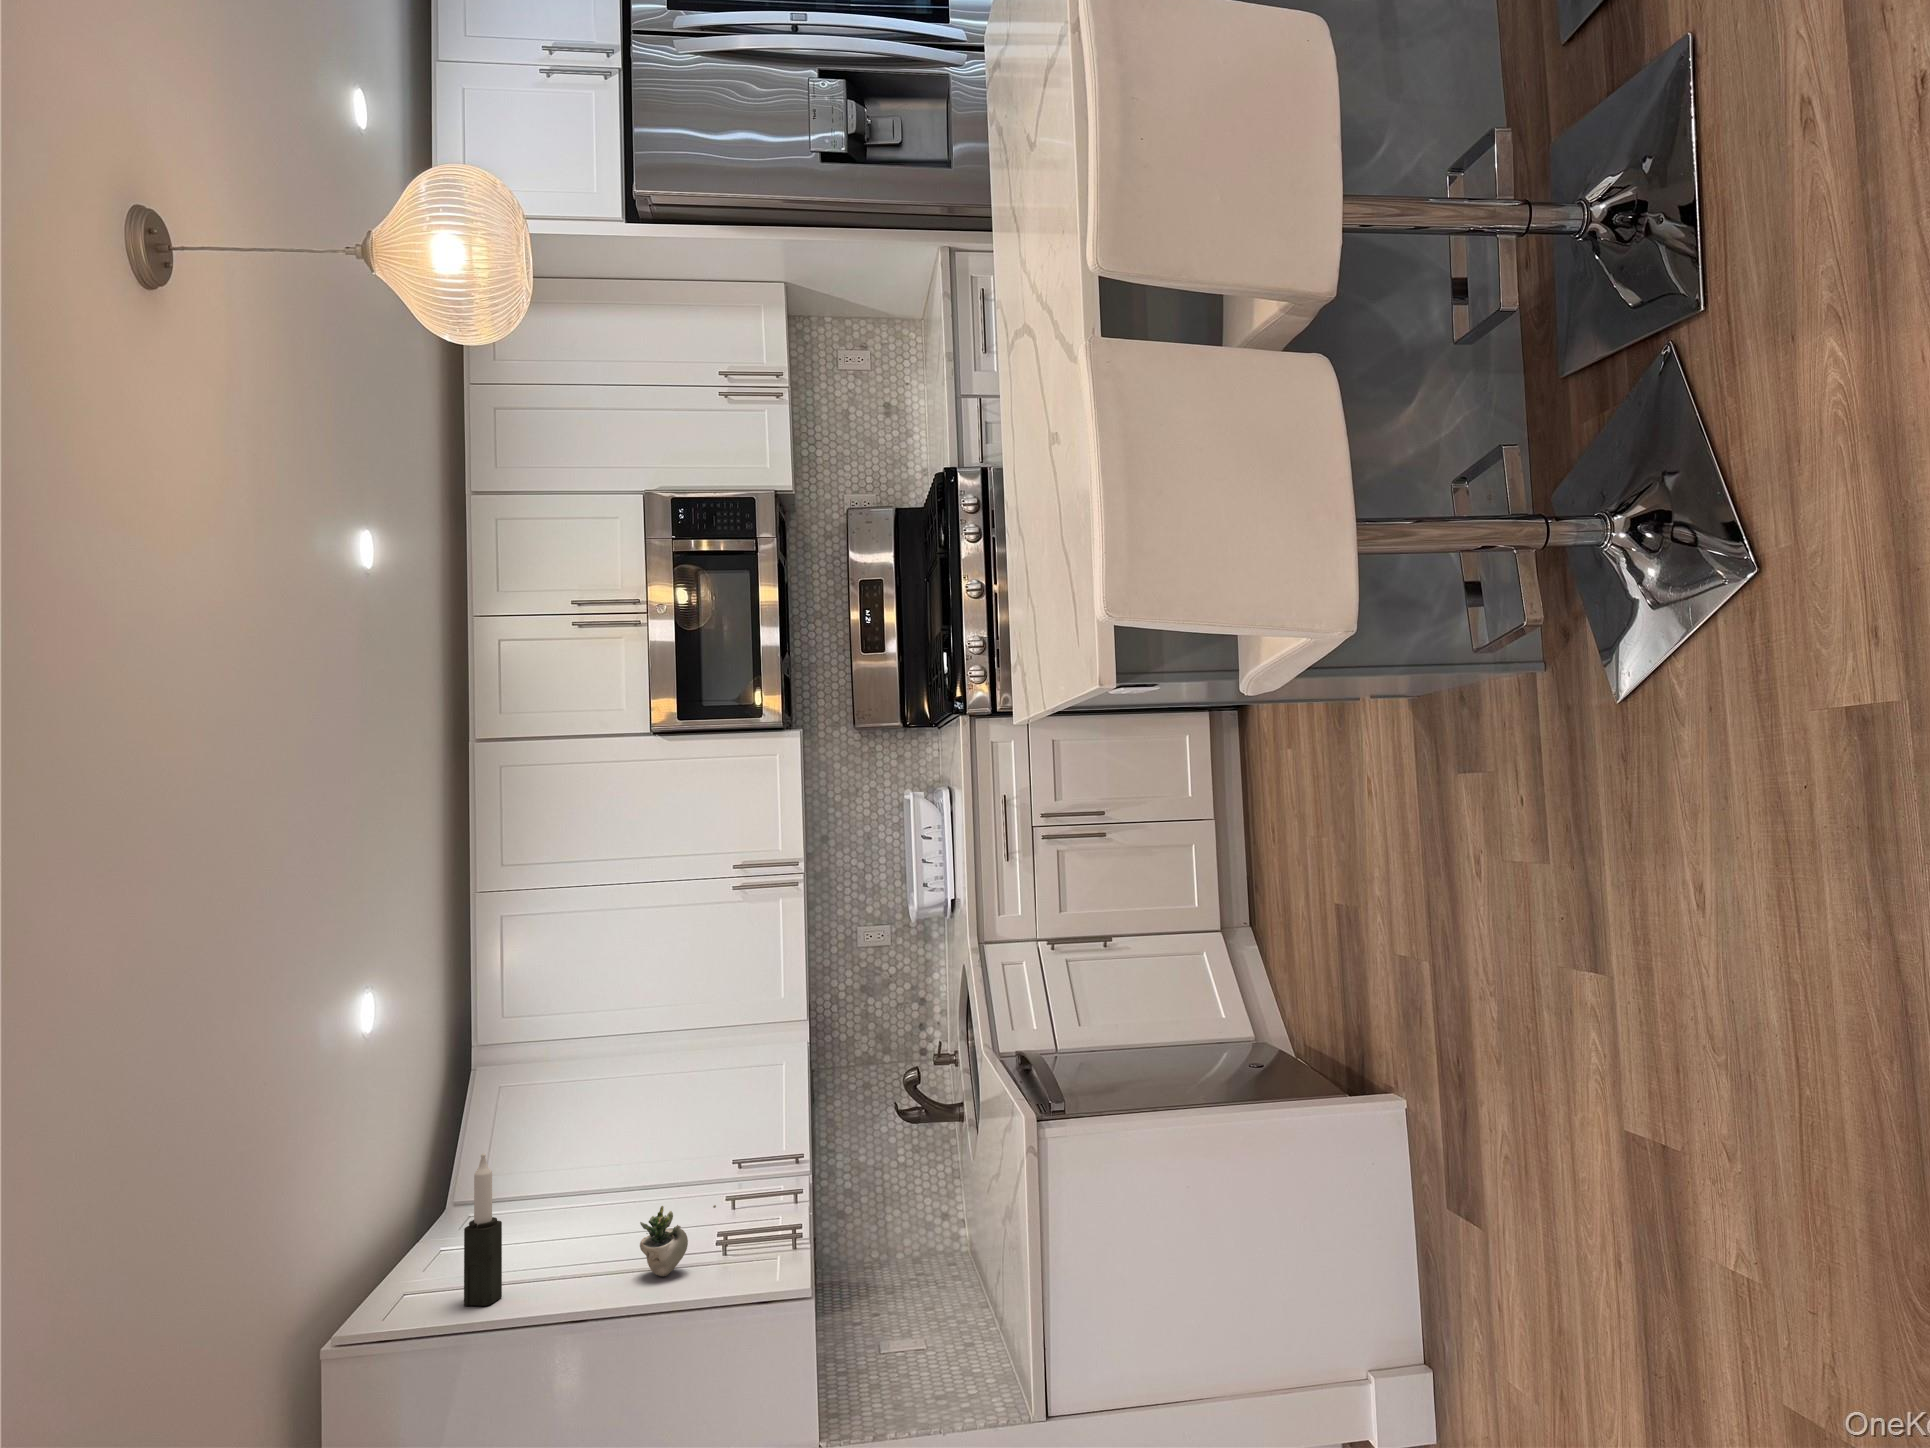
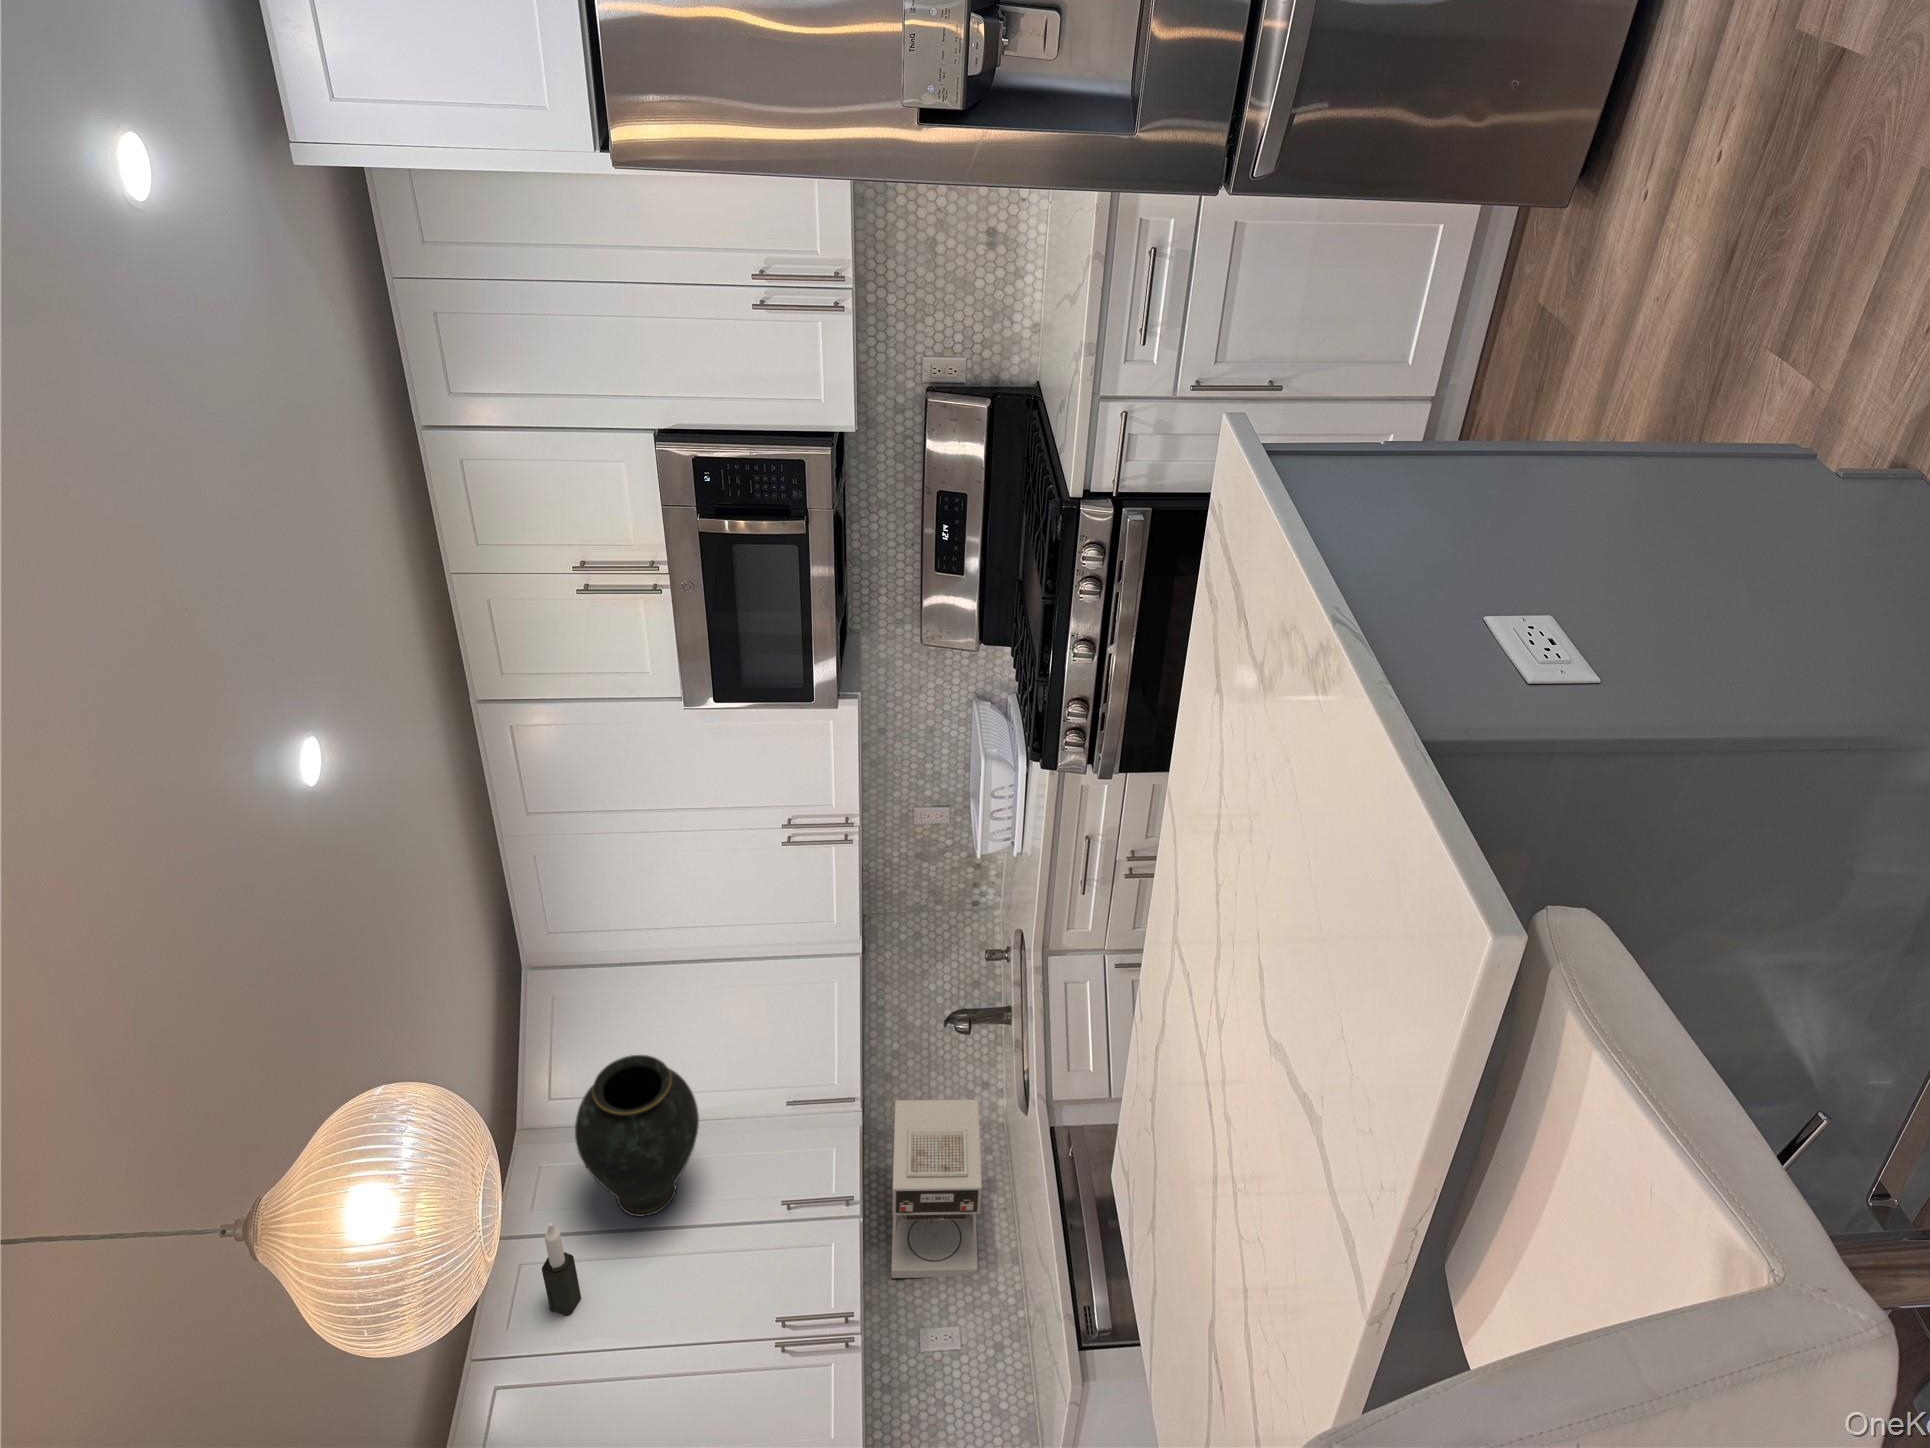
vase: none [509,1056,645,1256] -> present [575,1055,699,1216]
coffee maker: none [856,1177,966,1373] -> present [891,1100,982,1278]
succulent plant: present [640,1205,716,1276] -> none [695,1239,760,1283]

